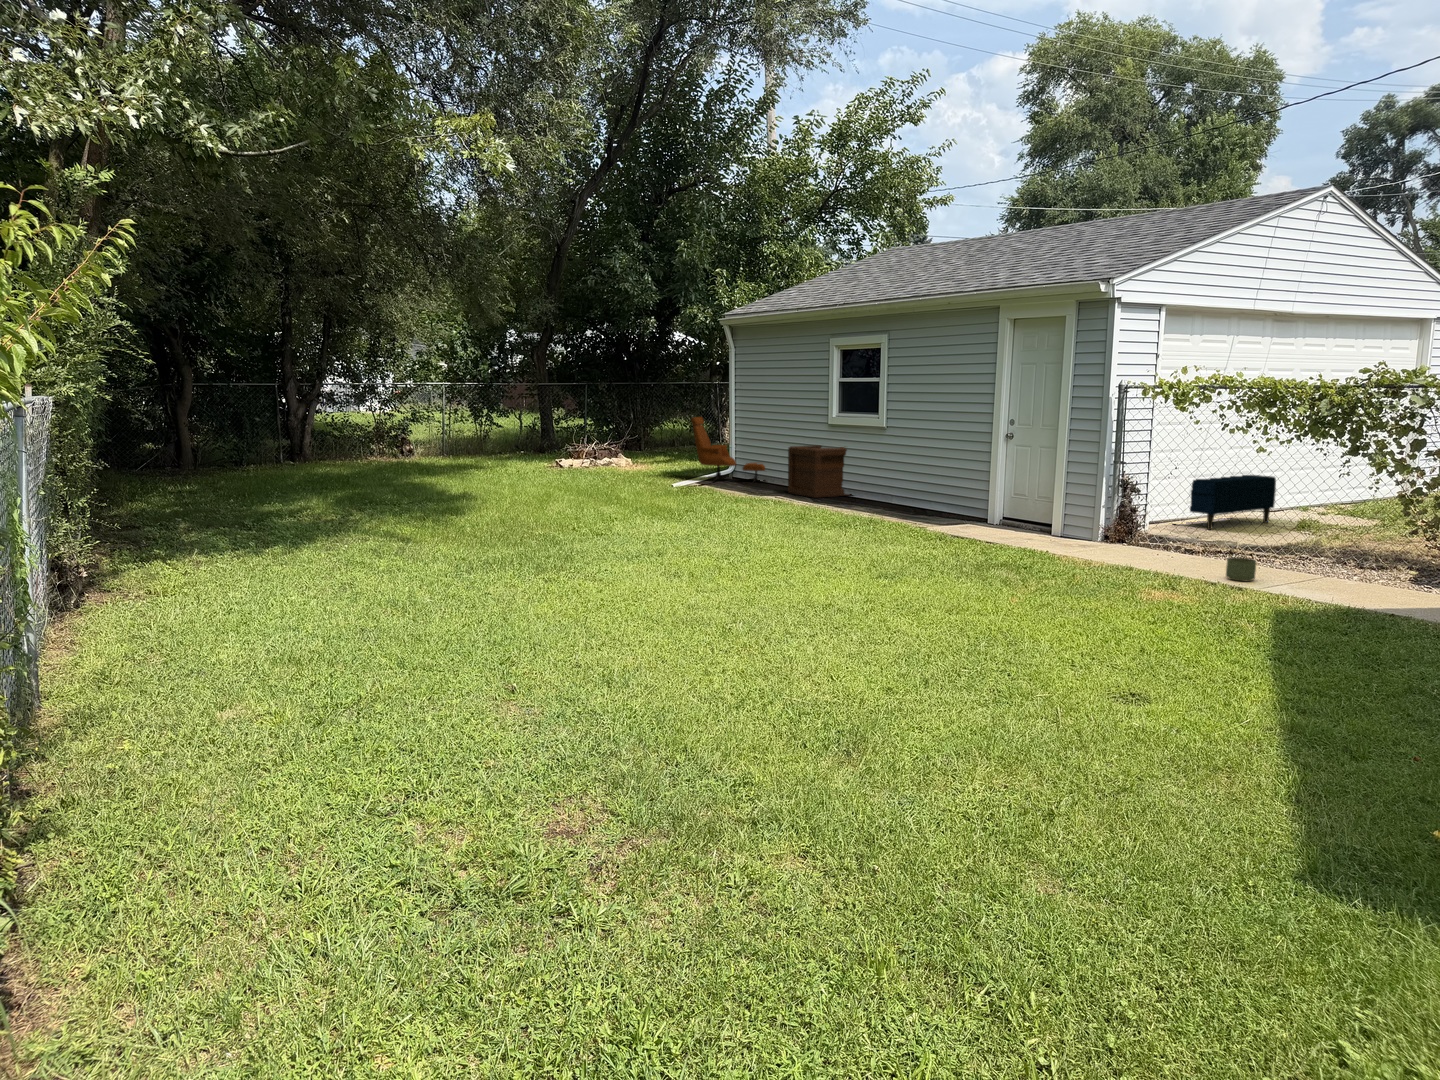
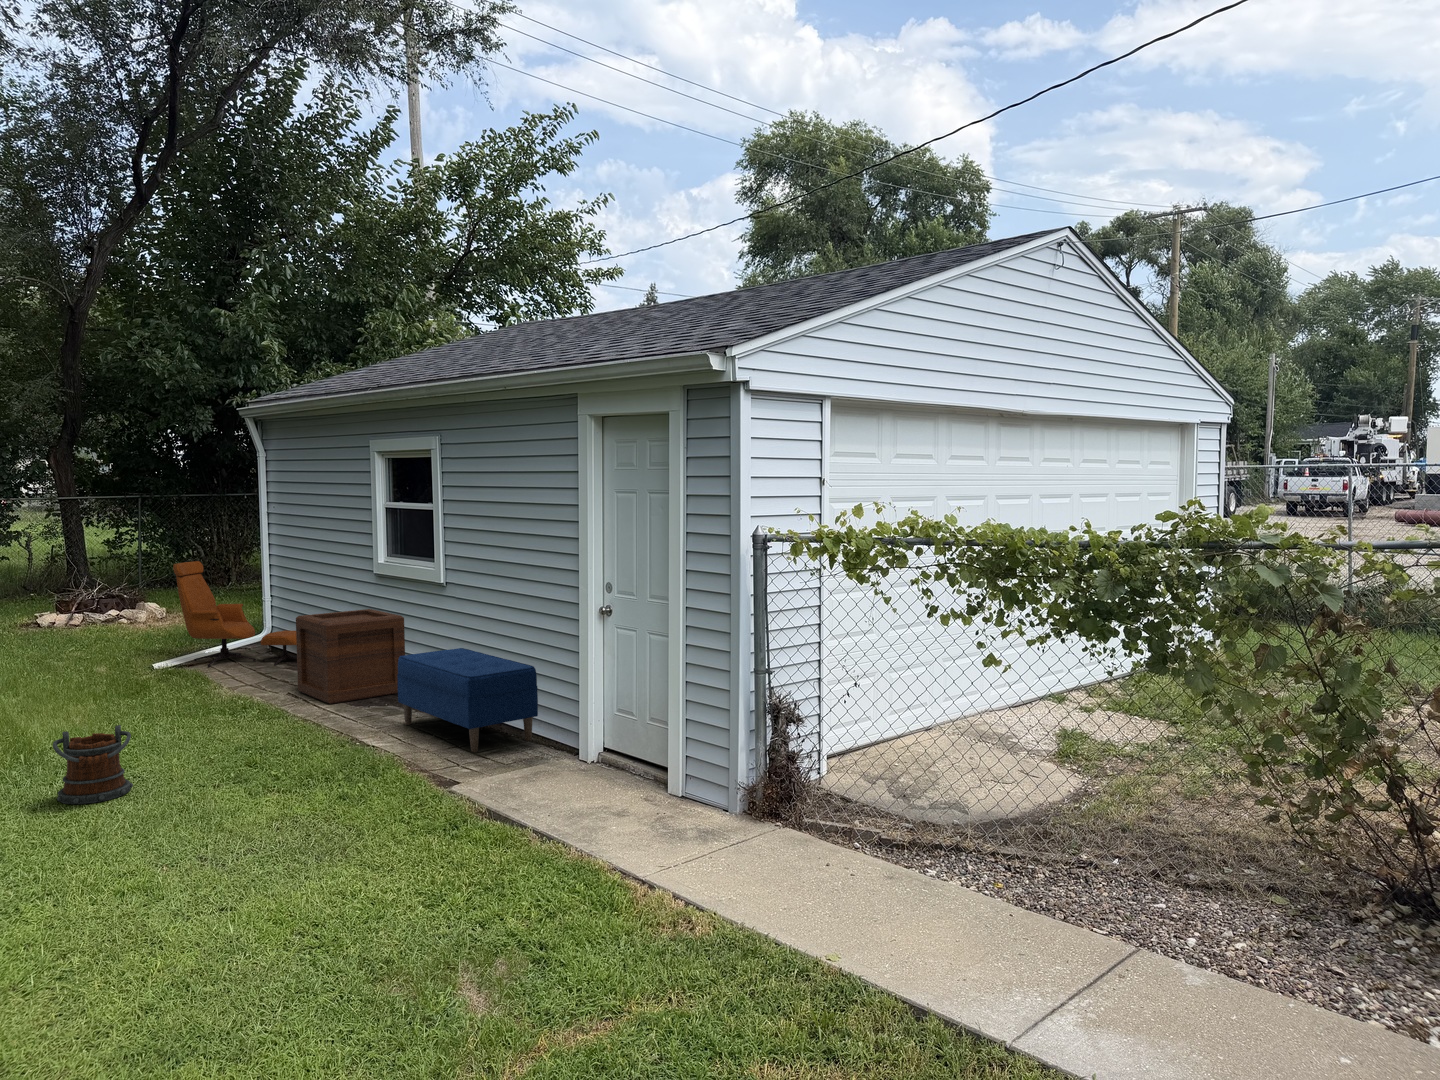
bench: present [1174,475,1276,530] -> present [397,648,538,752]
bucket: none [730,486,764,523] -> present [53,725,133,804]
planter: present [1226,557,1256,581] -> none [942,939,1004,1009]

